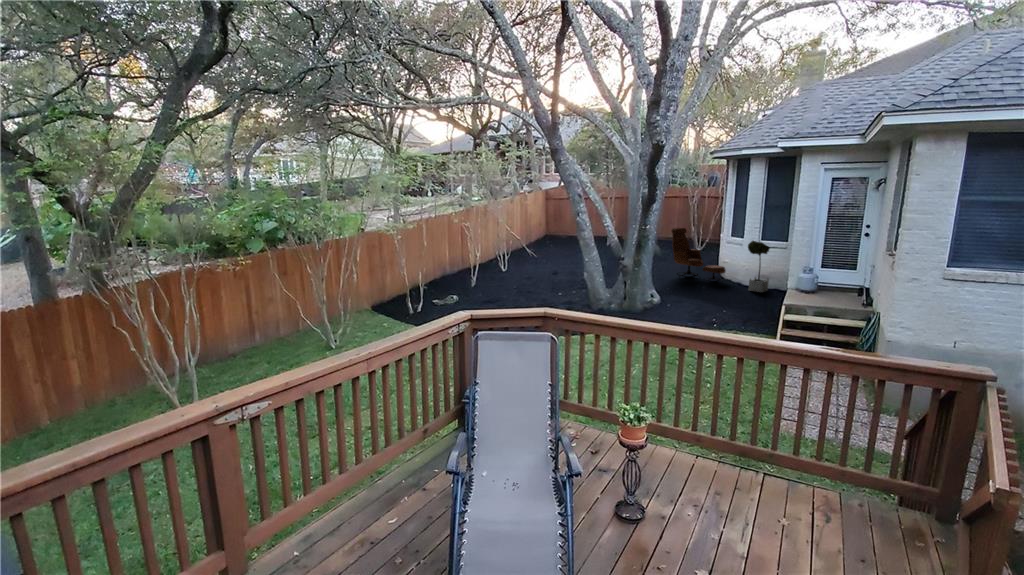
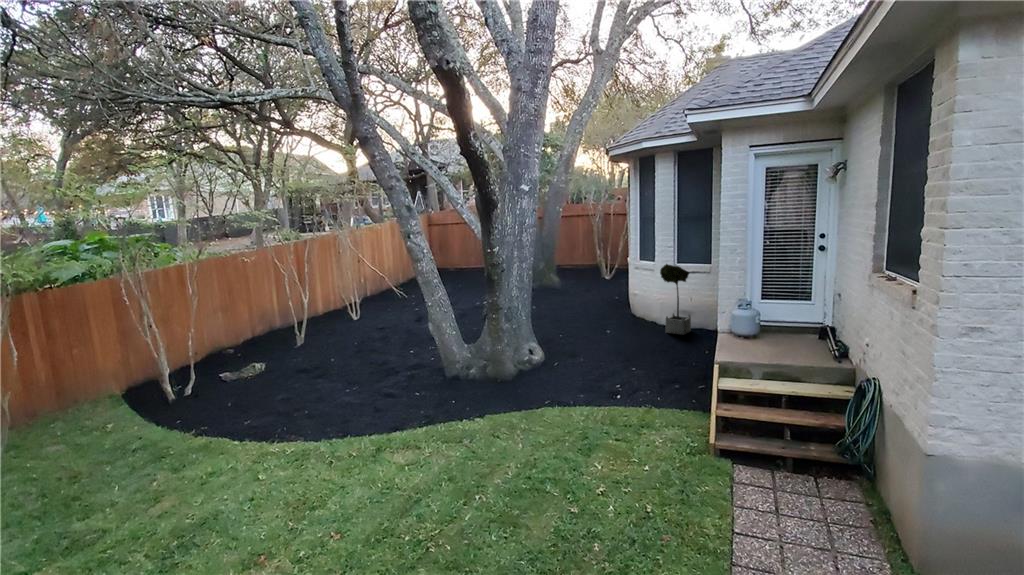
lounge chair: present [672,228,725,280] -> none [564,251,635,322]

